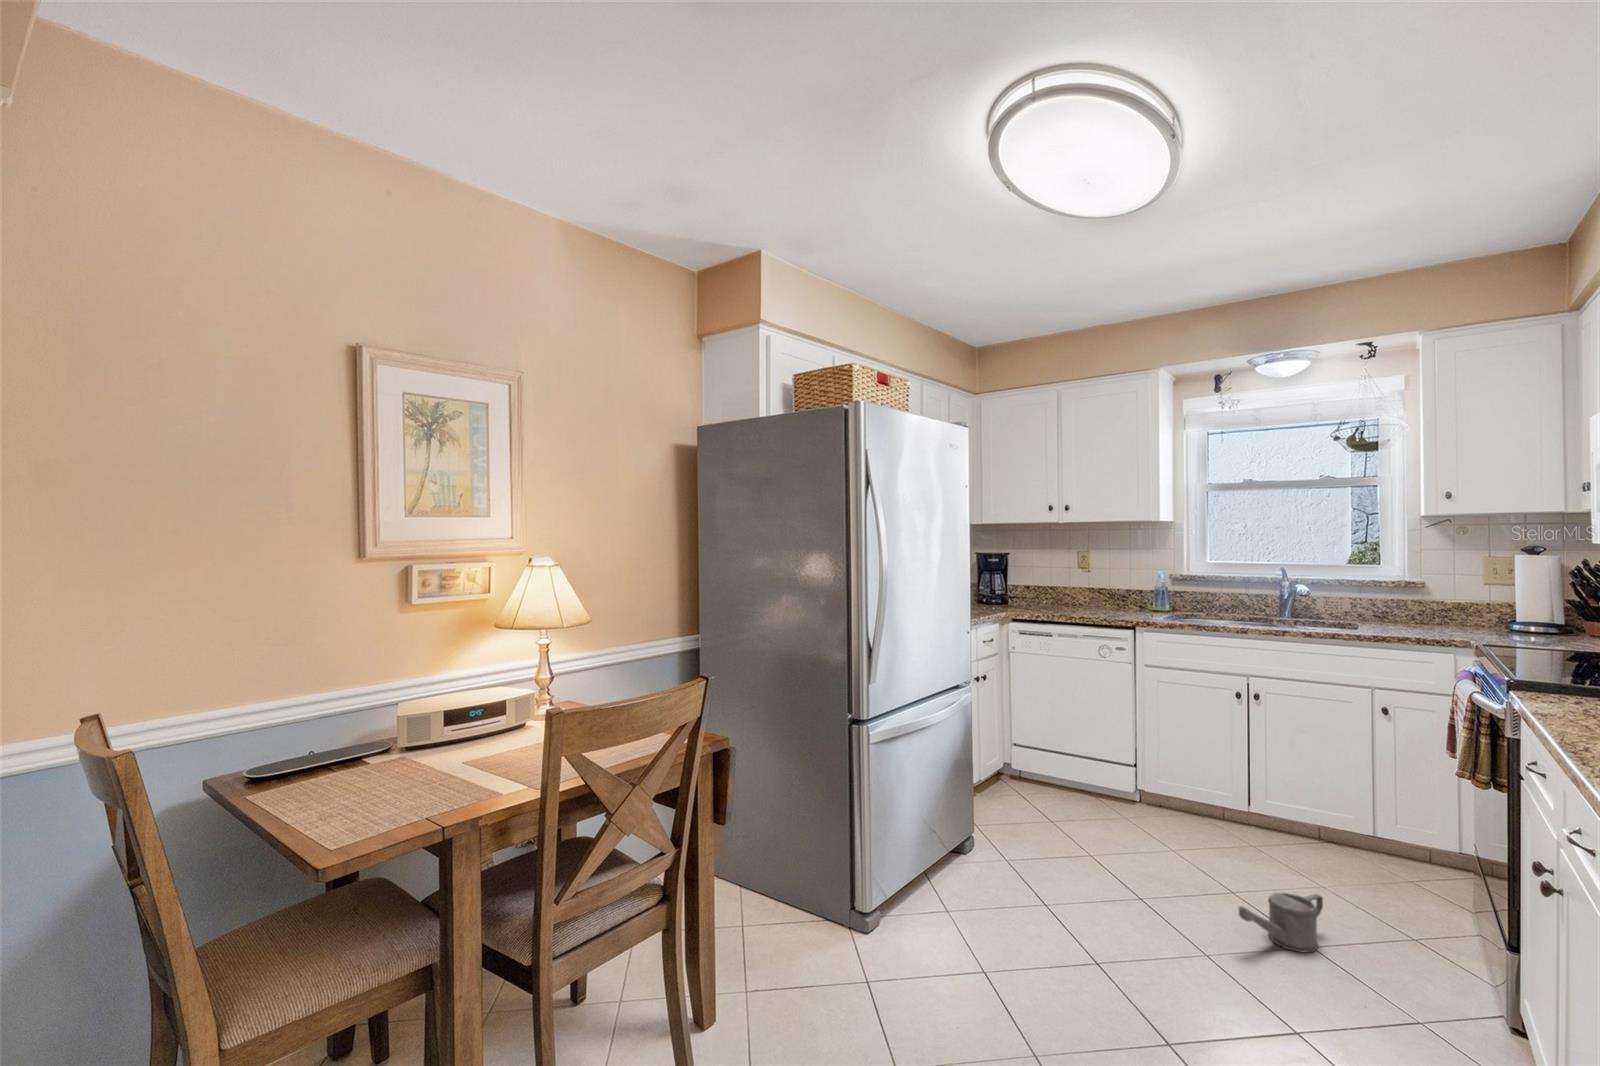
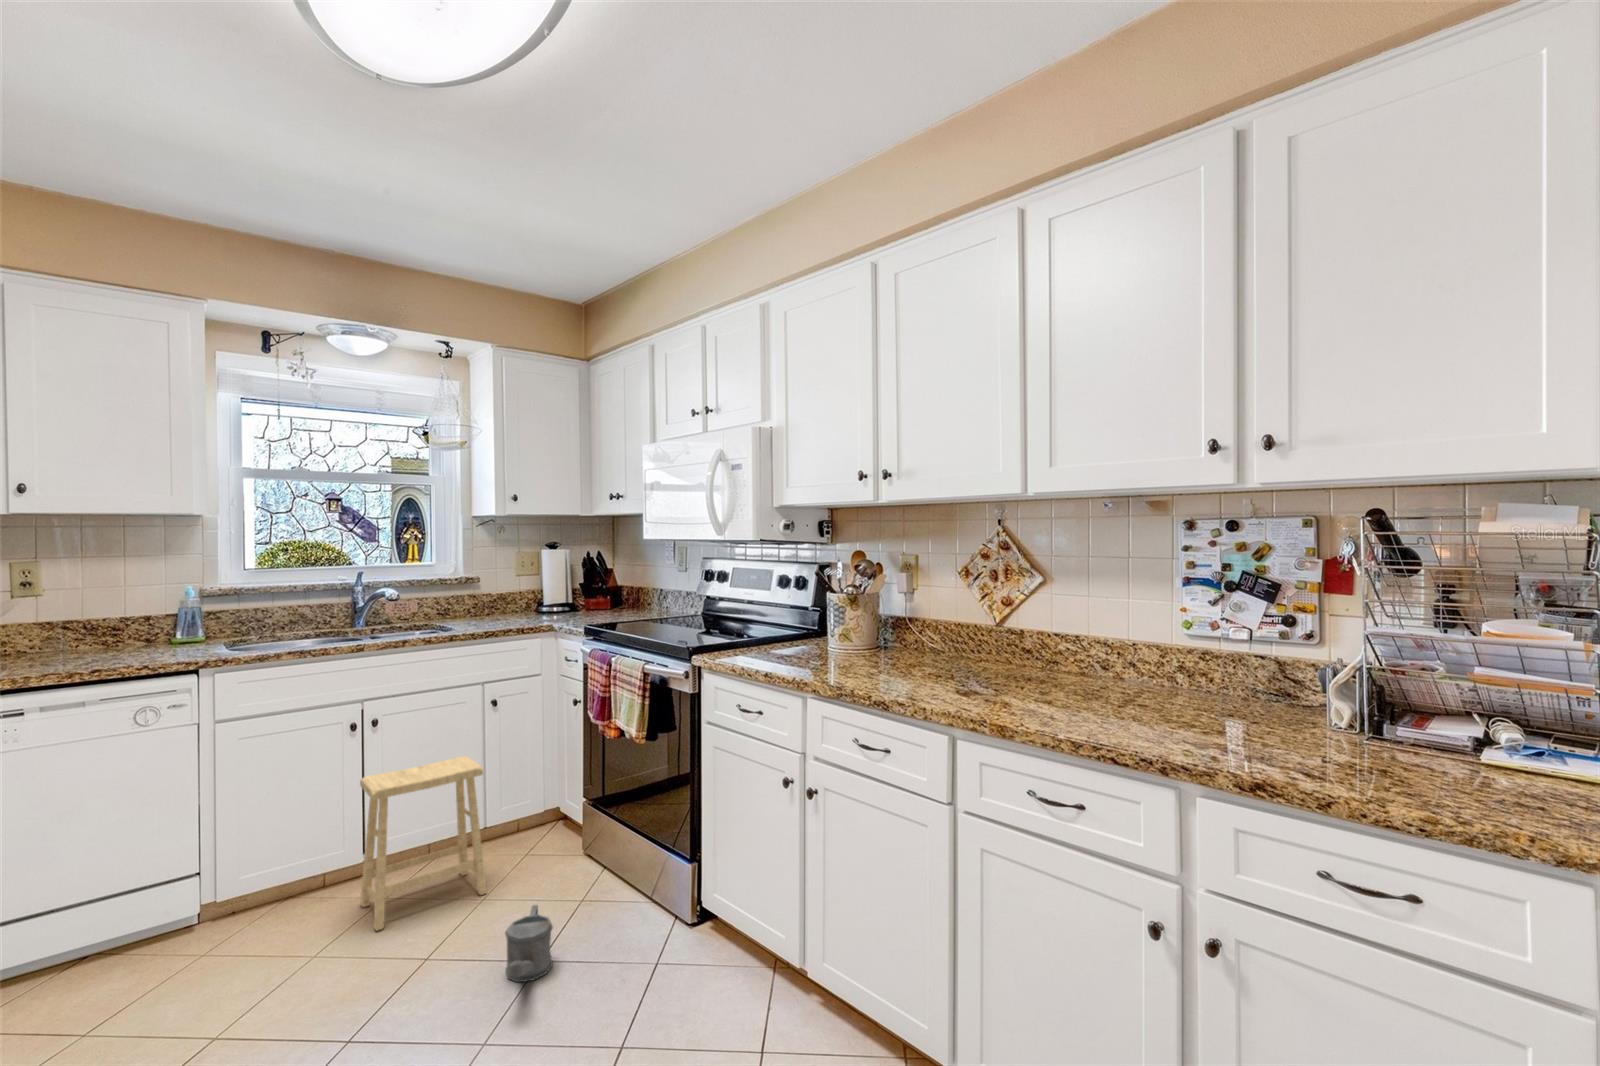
footstool: none [1220,736,1332,884] -> present [360,756,487,930]

